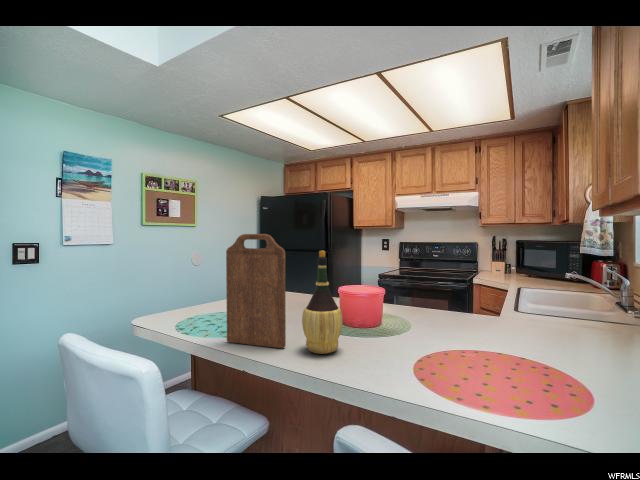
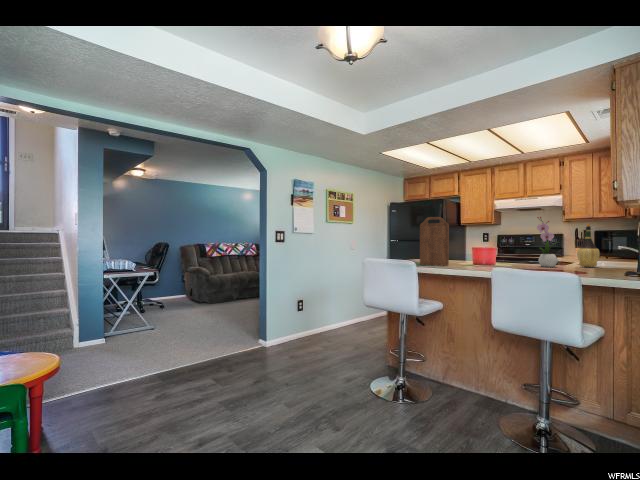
flower arrangement: none [466,234,507,342] -> present [537,217,558,267]
wine bottle: present [302,251,342,354] -> present [577,224,599,267]

